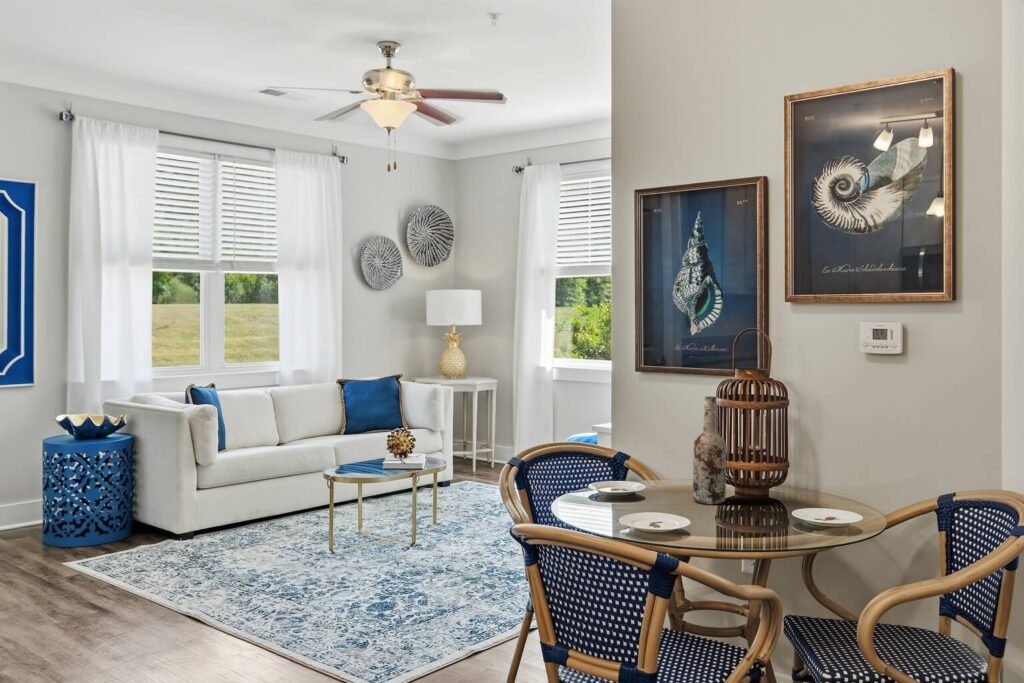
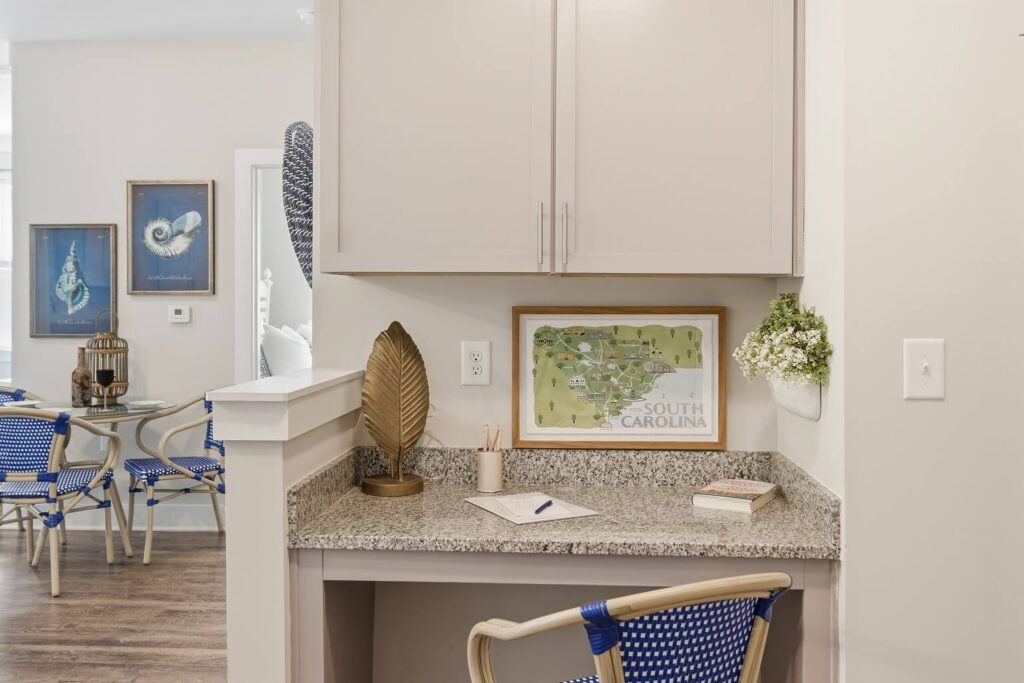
wine glass: none [736,445,769,529] -> present [96,369,115,412]

